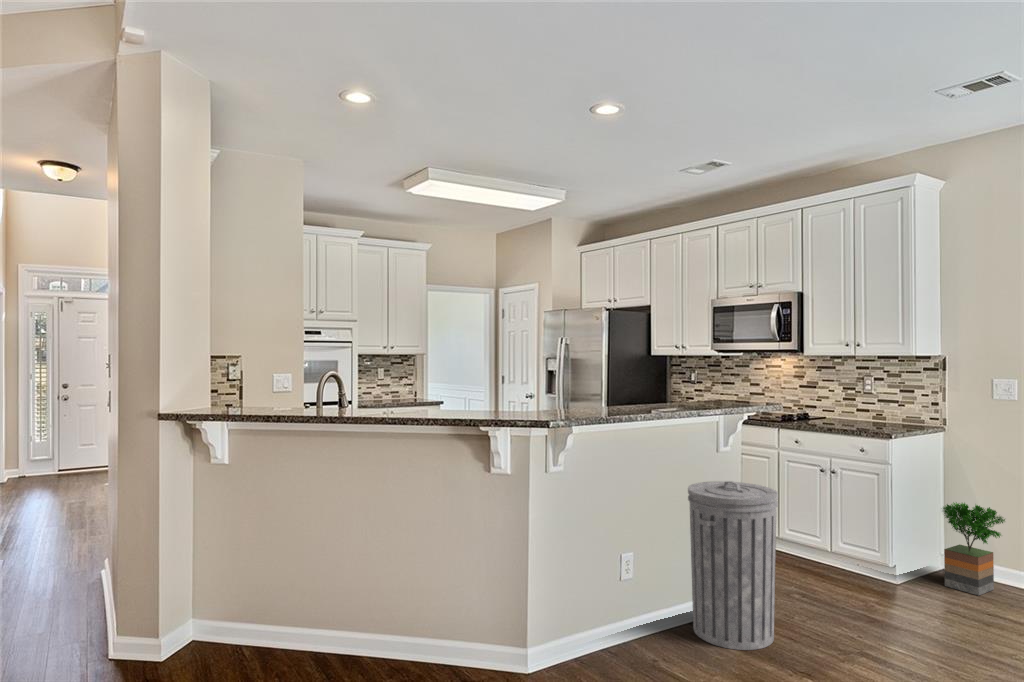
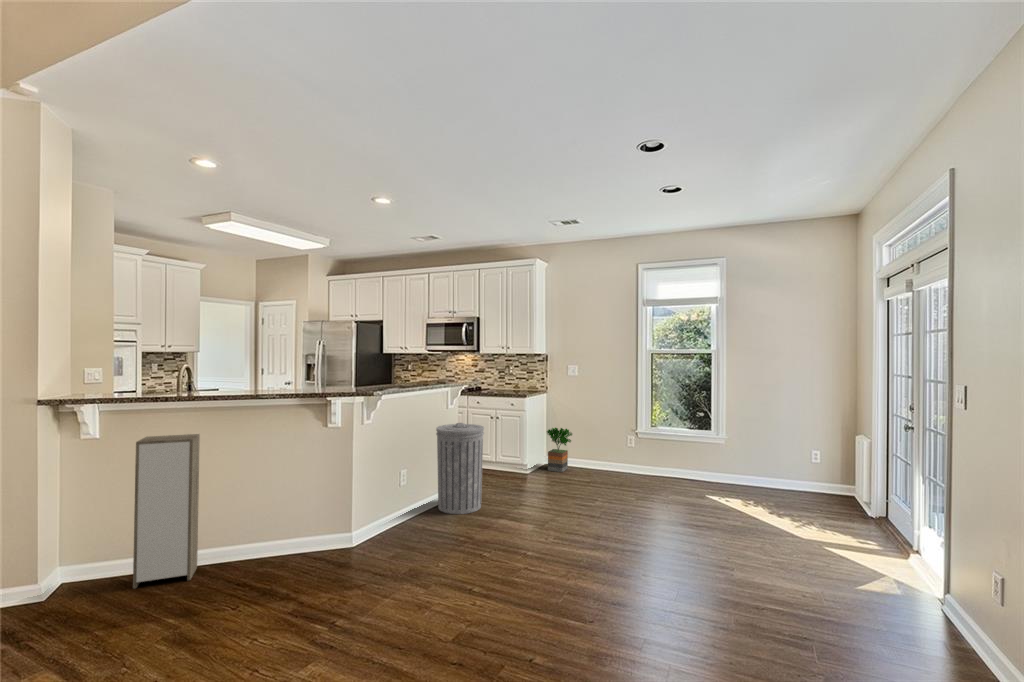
storage cabinet: none [250,467,328,669] -> present [133,434,200,589]

